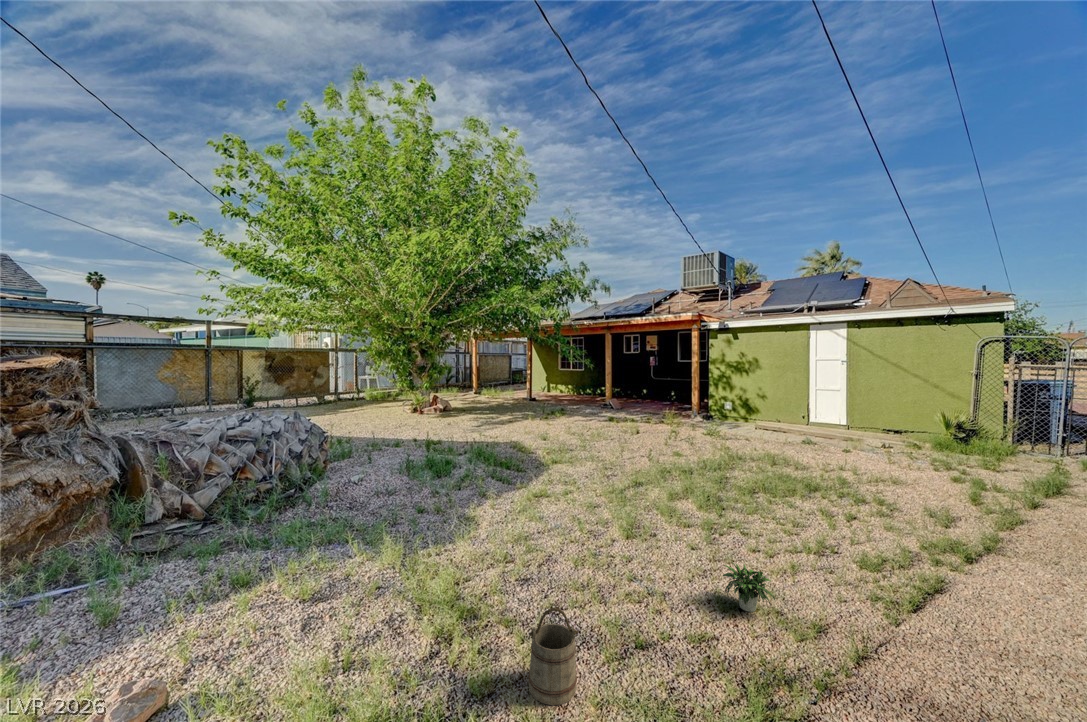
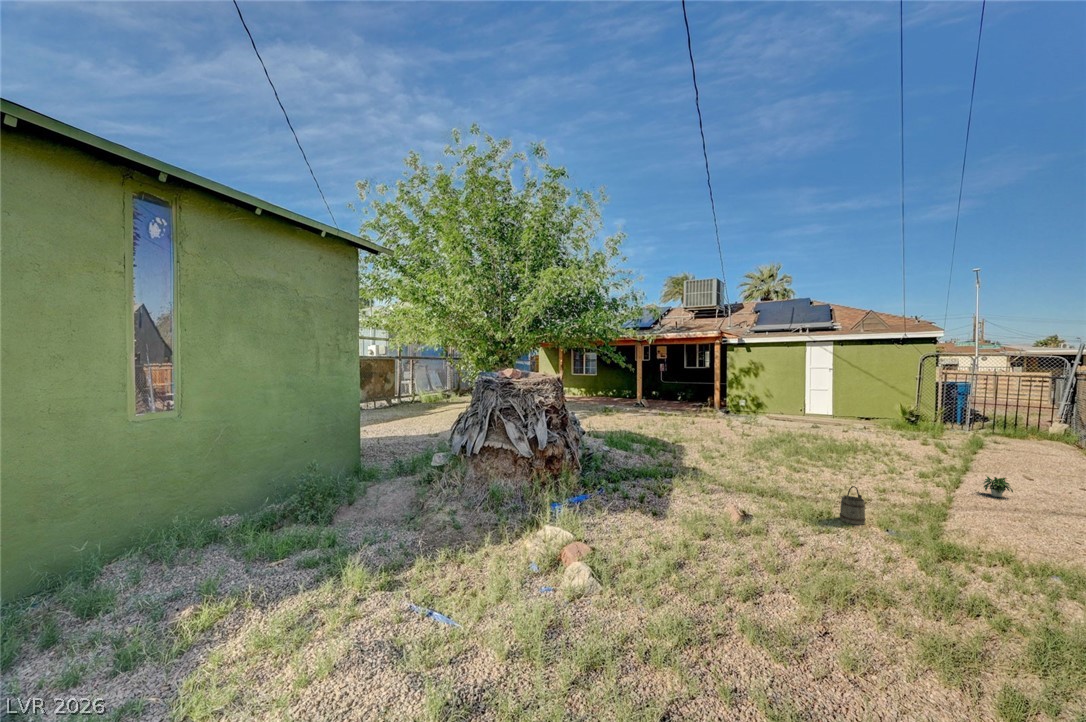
potted plant: present [723,562,775,612] -> present [983,476,1013,497]

